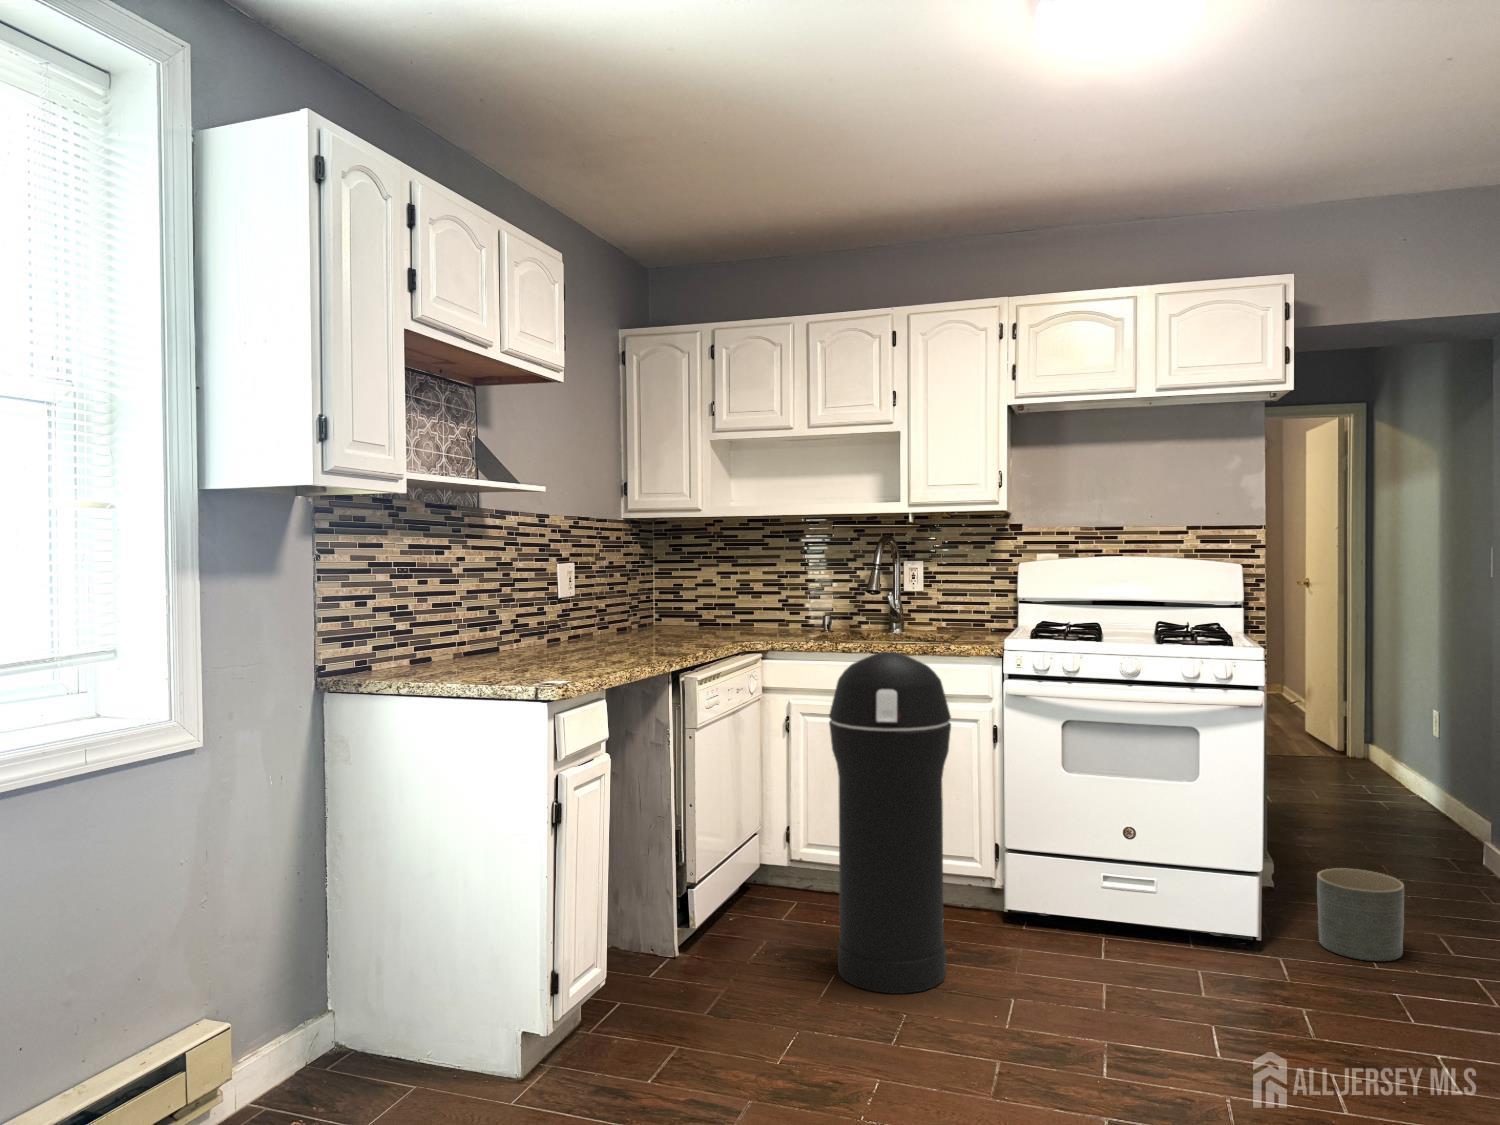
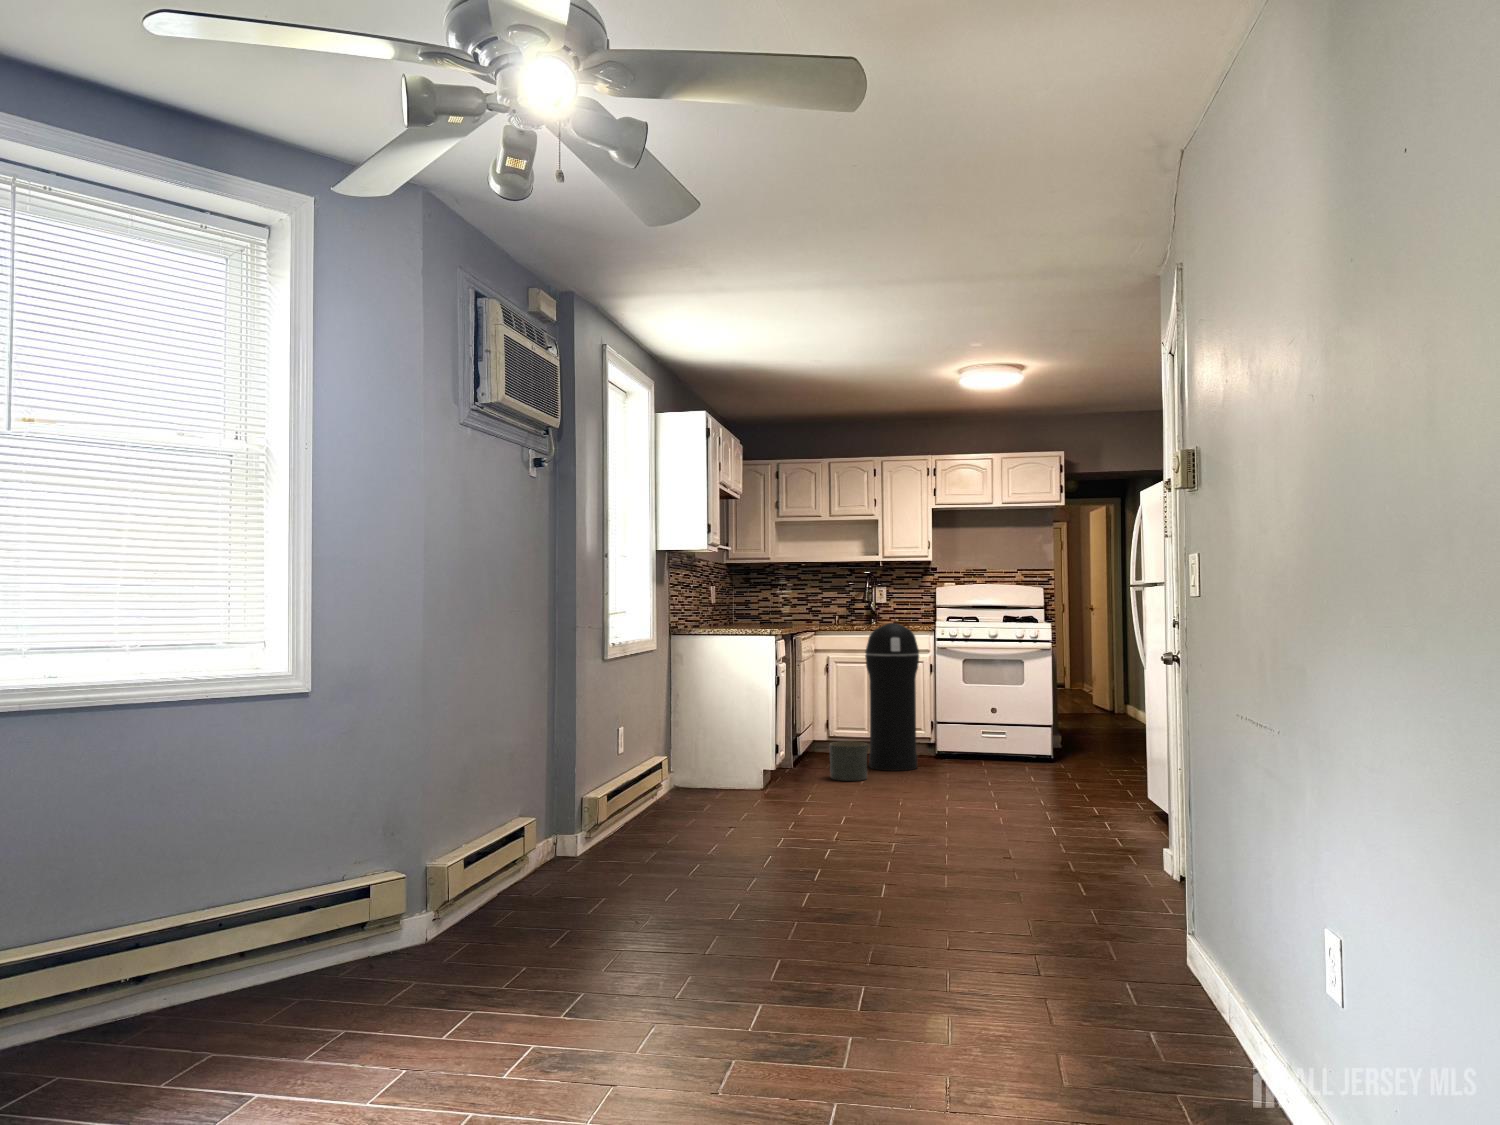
planter: present [1317,868,1404,961] -> present [830,741,868,781]

